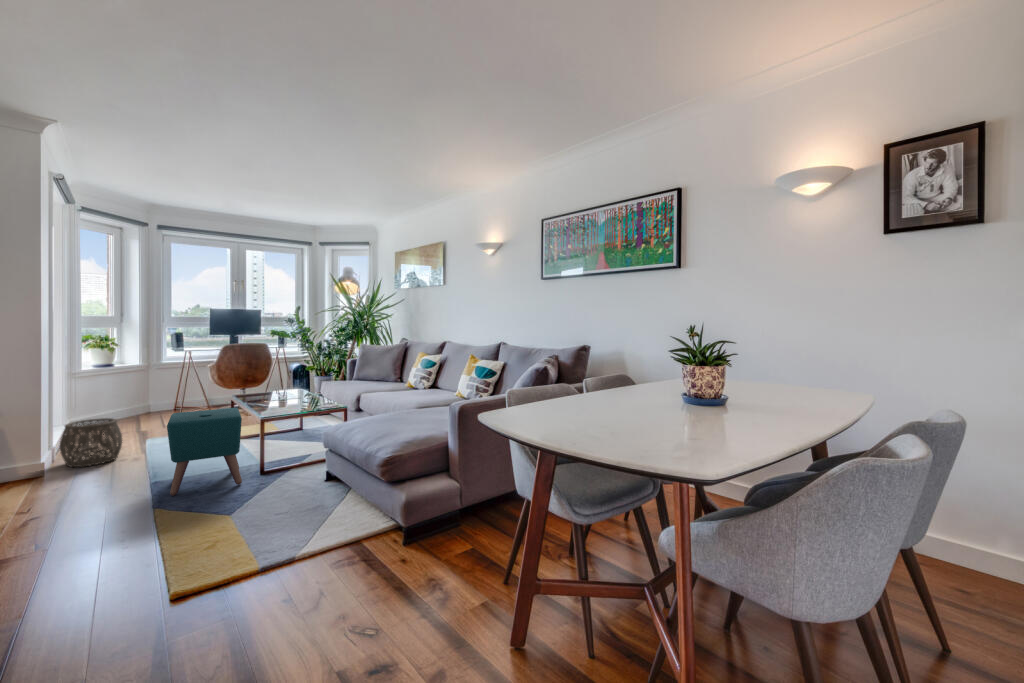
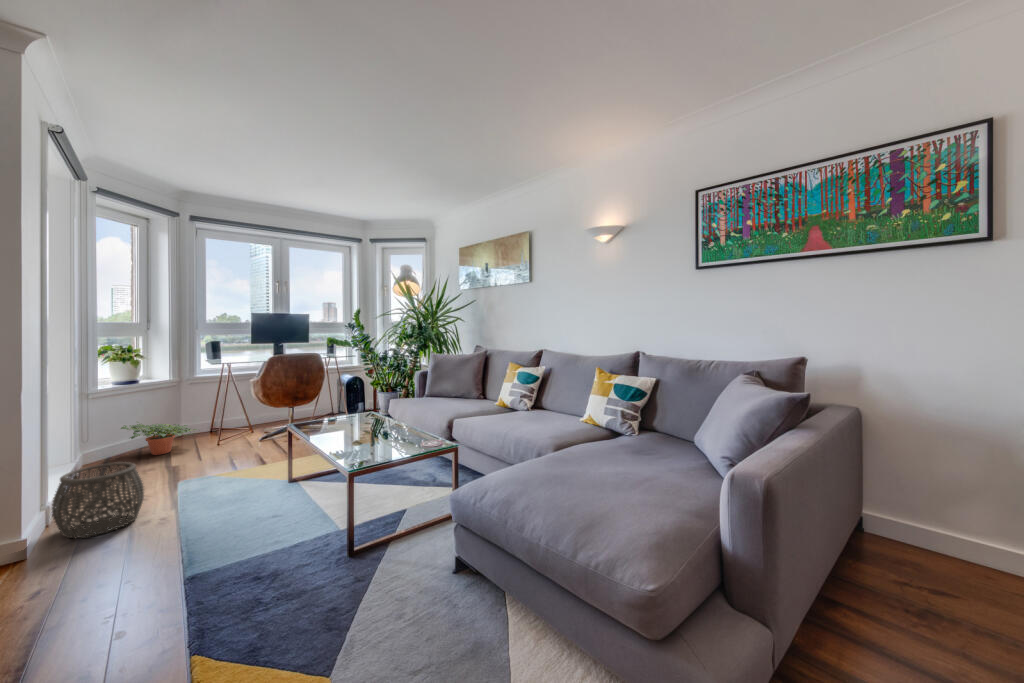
potted plant: none [99,397,164,424] -> present [121,422,197,455]
ottoman: present [167,408,242,496] -> none [207,452,321,609]

